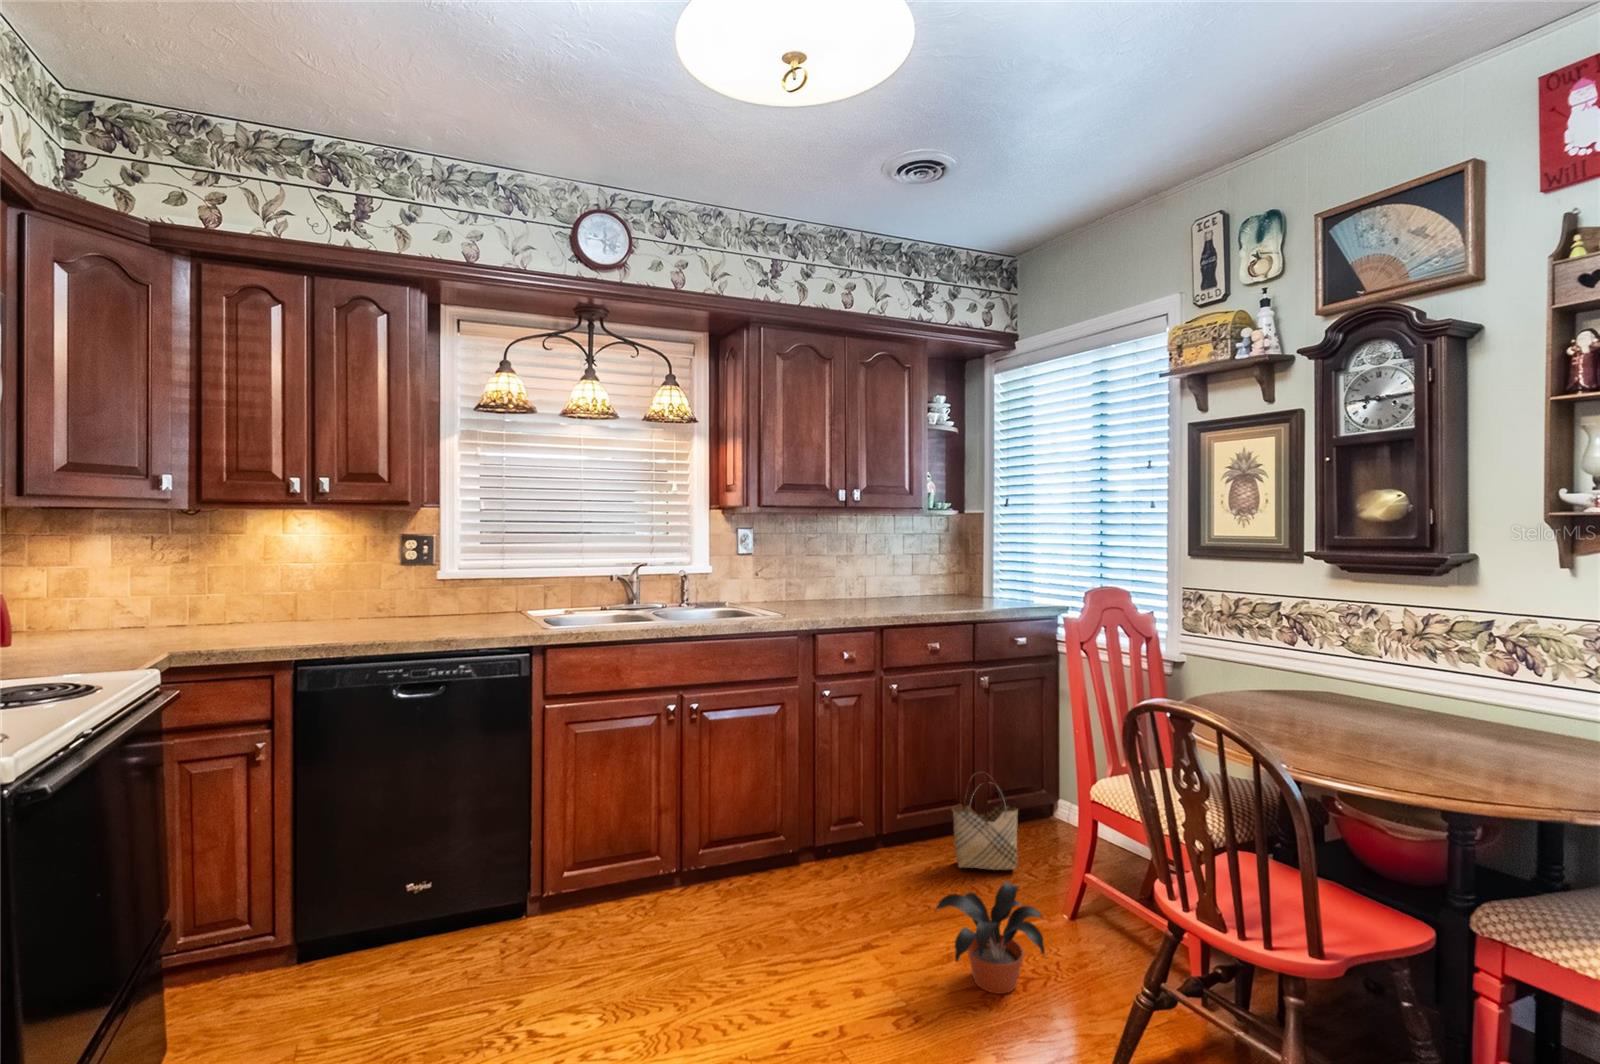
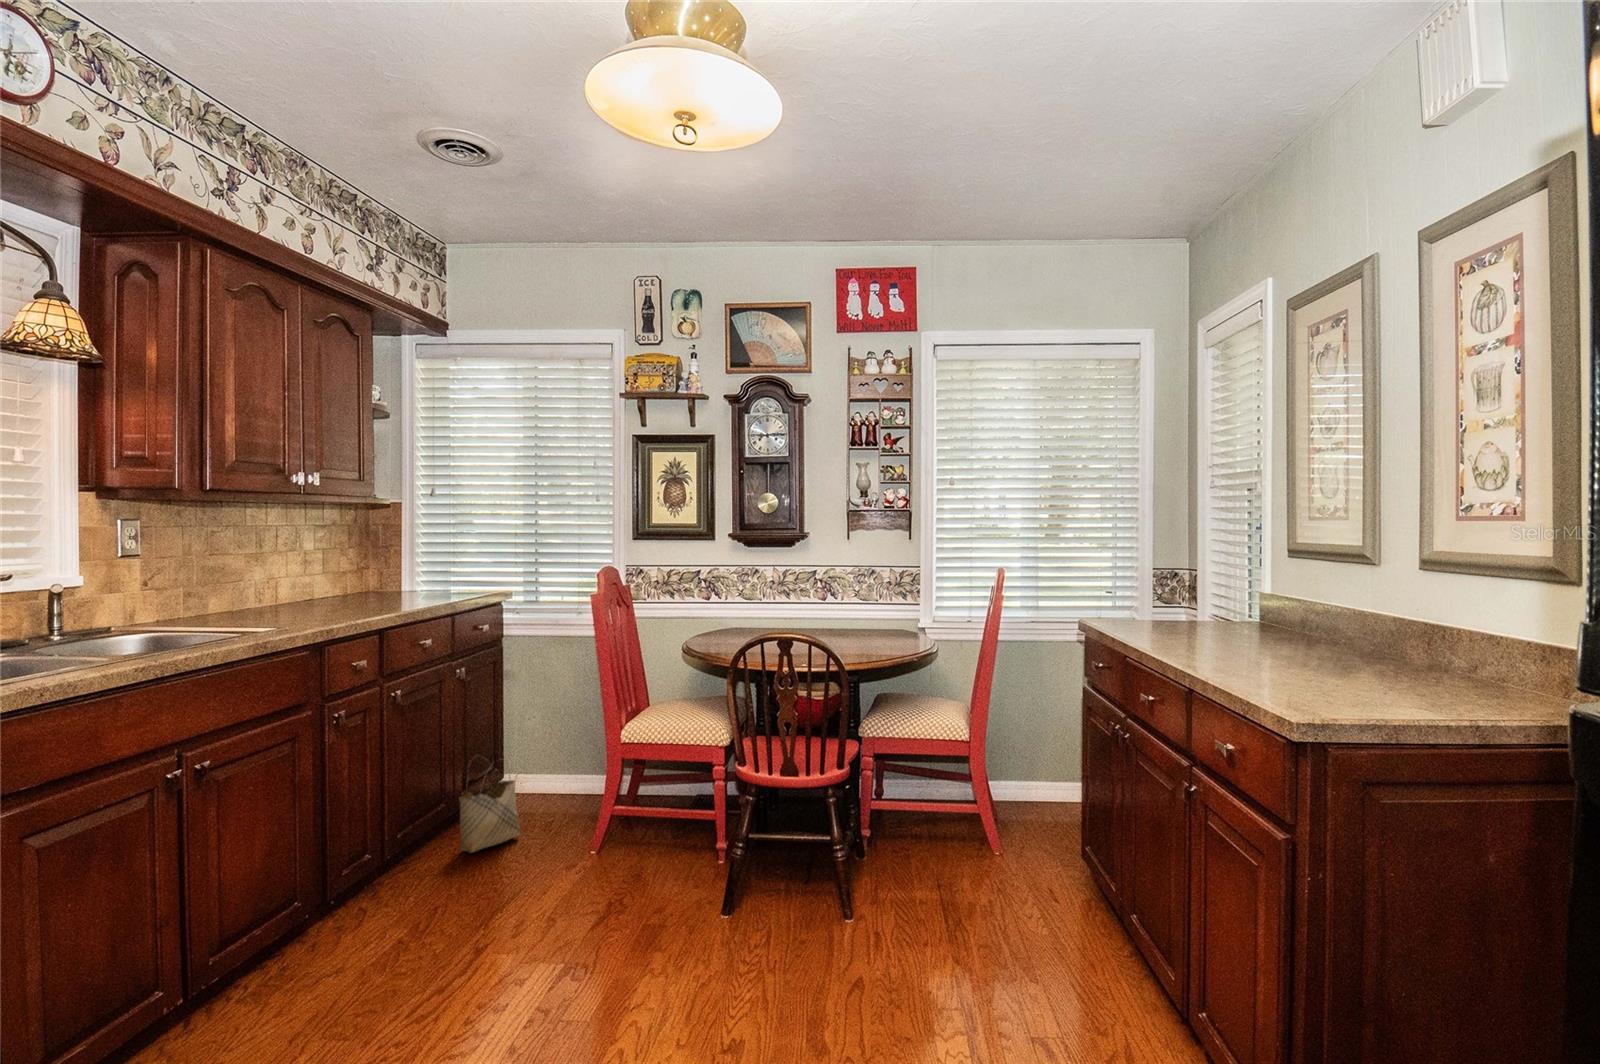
potted plant: present [936,882,1045,994] -> none [541,819,641,911]

